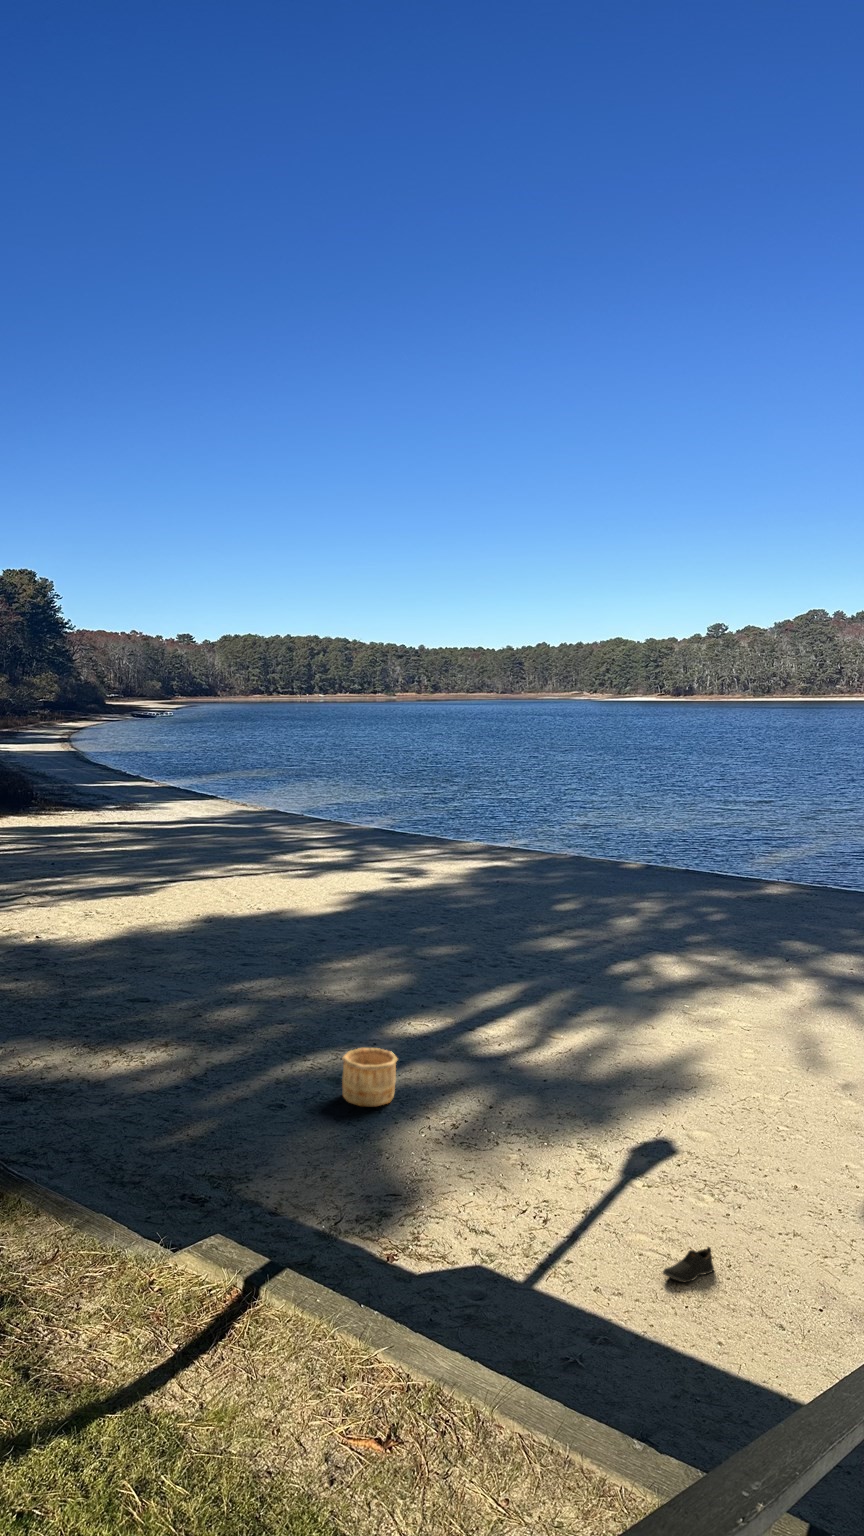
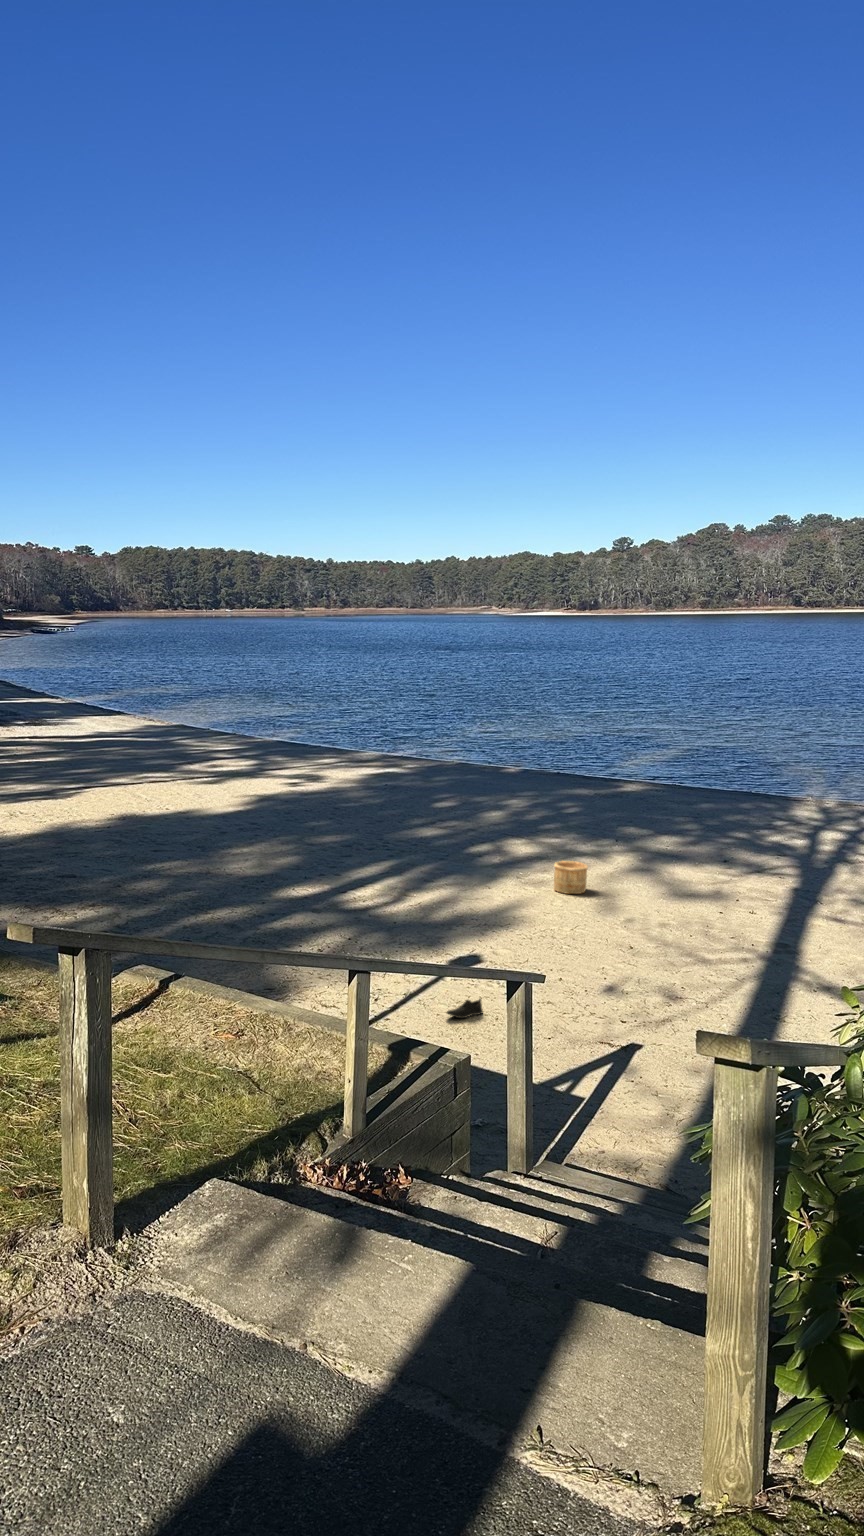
wooden bucket: present [342,1048,397,1106] -> present [554,861,588,894]

